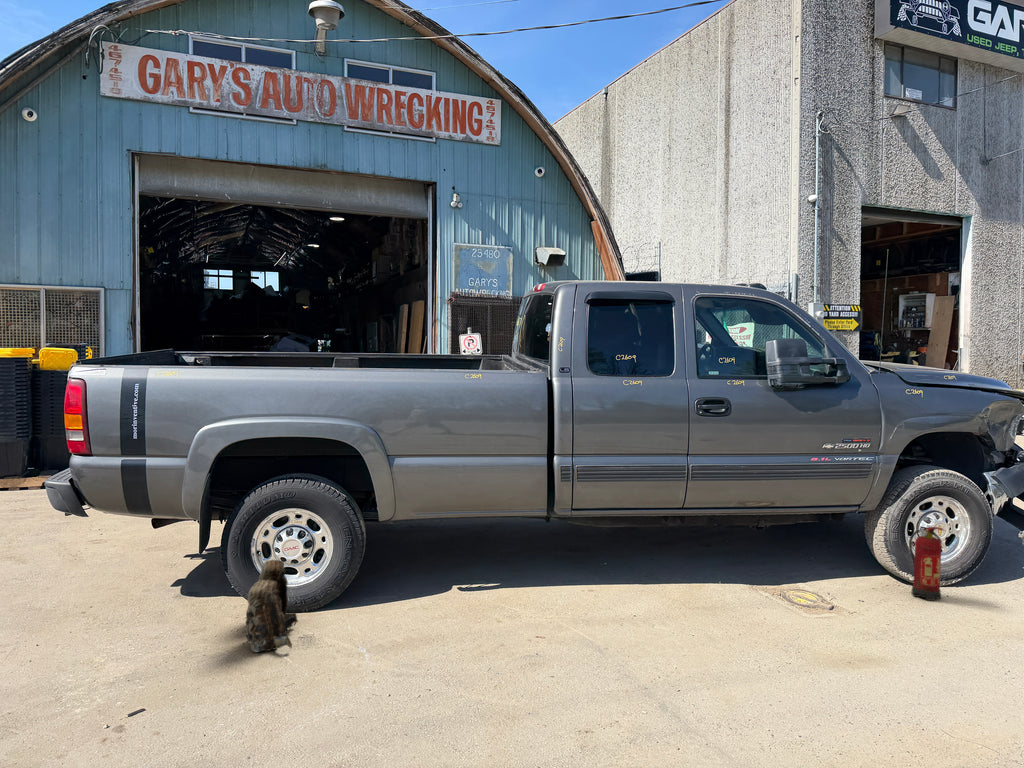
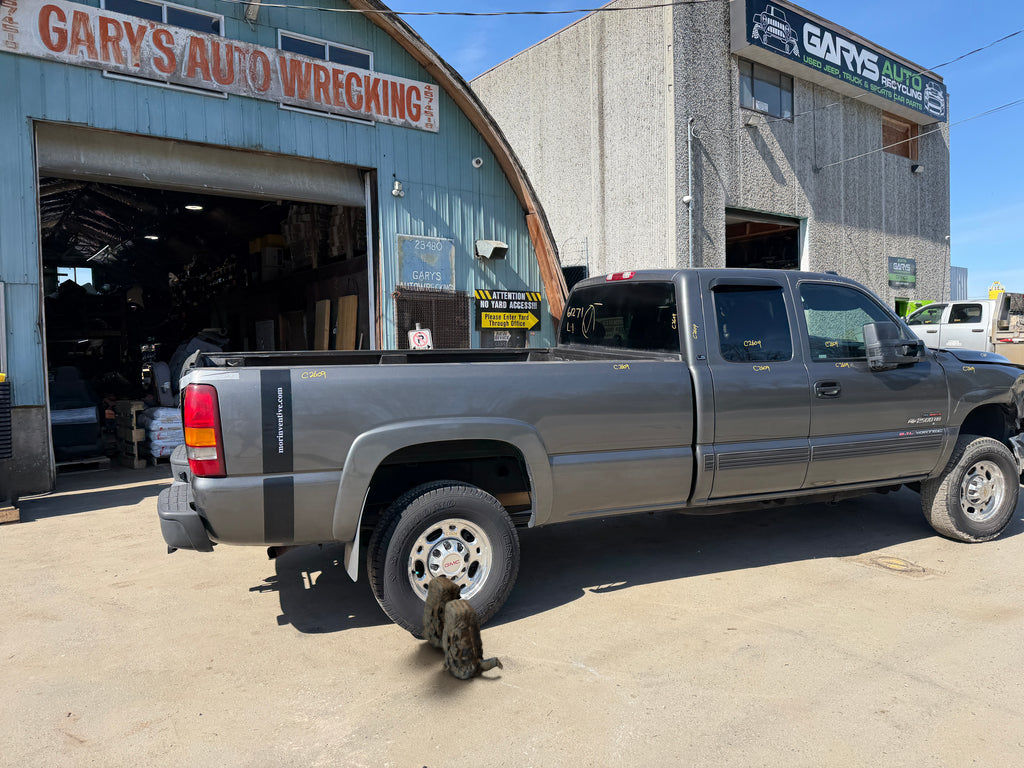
fire extinguisher: present [909,527,943,601] -> none [968,489,1007,555]

